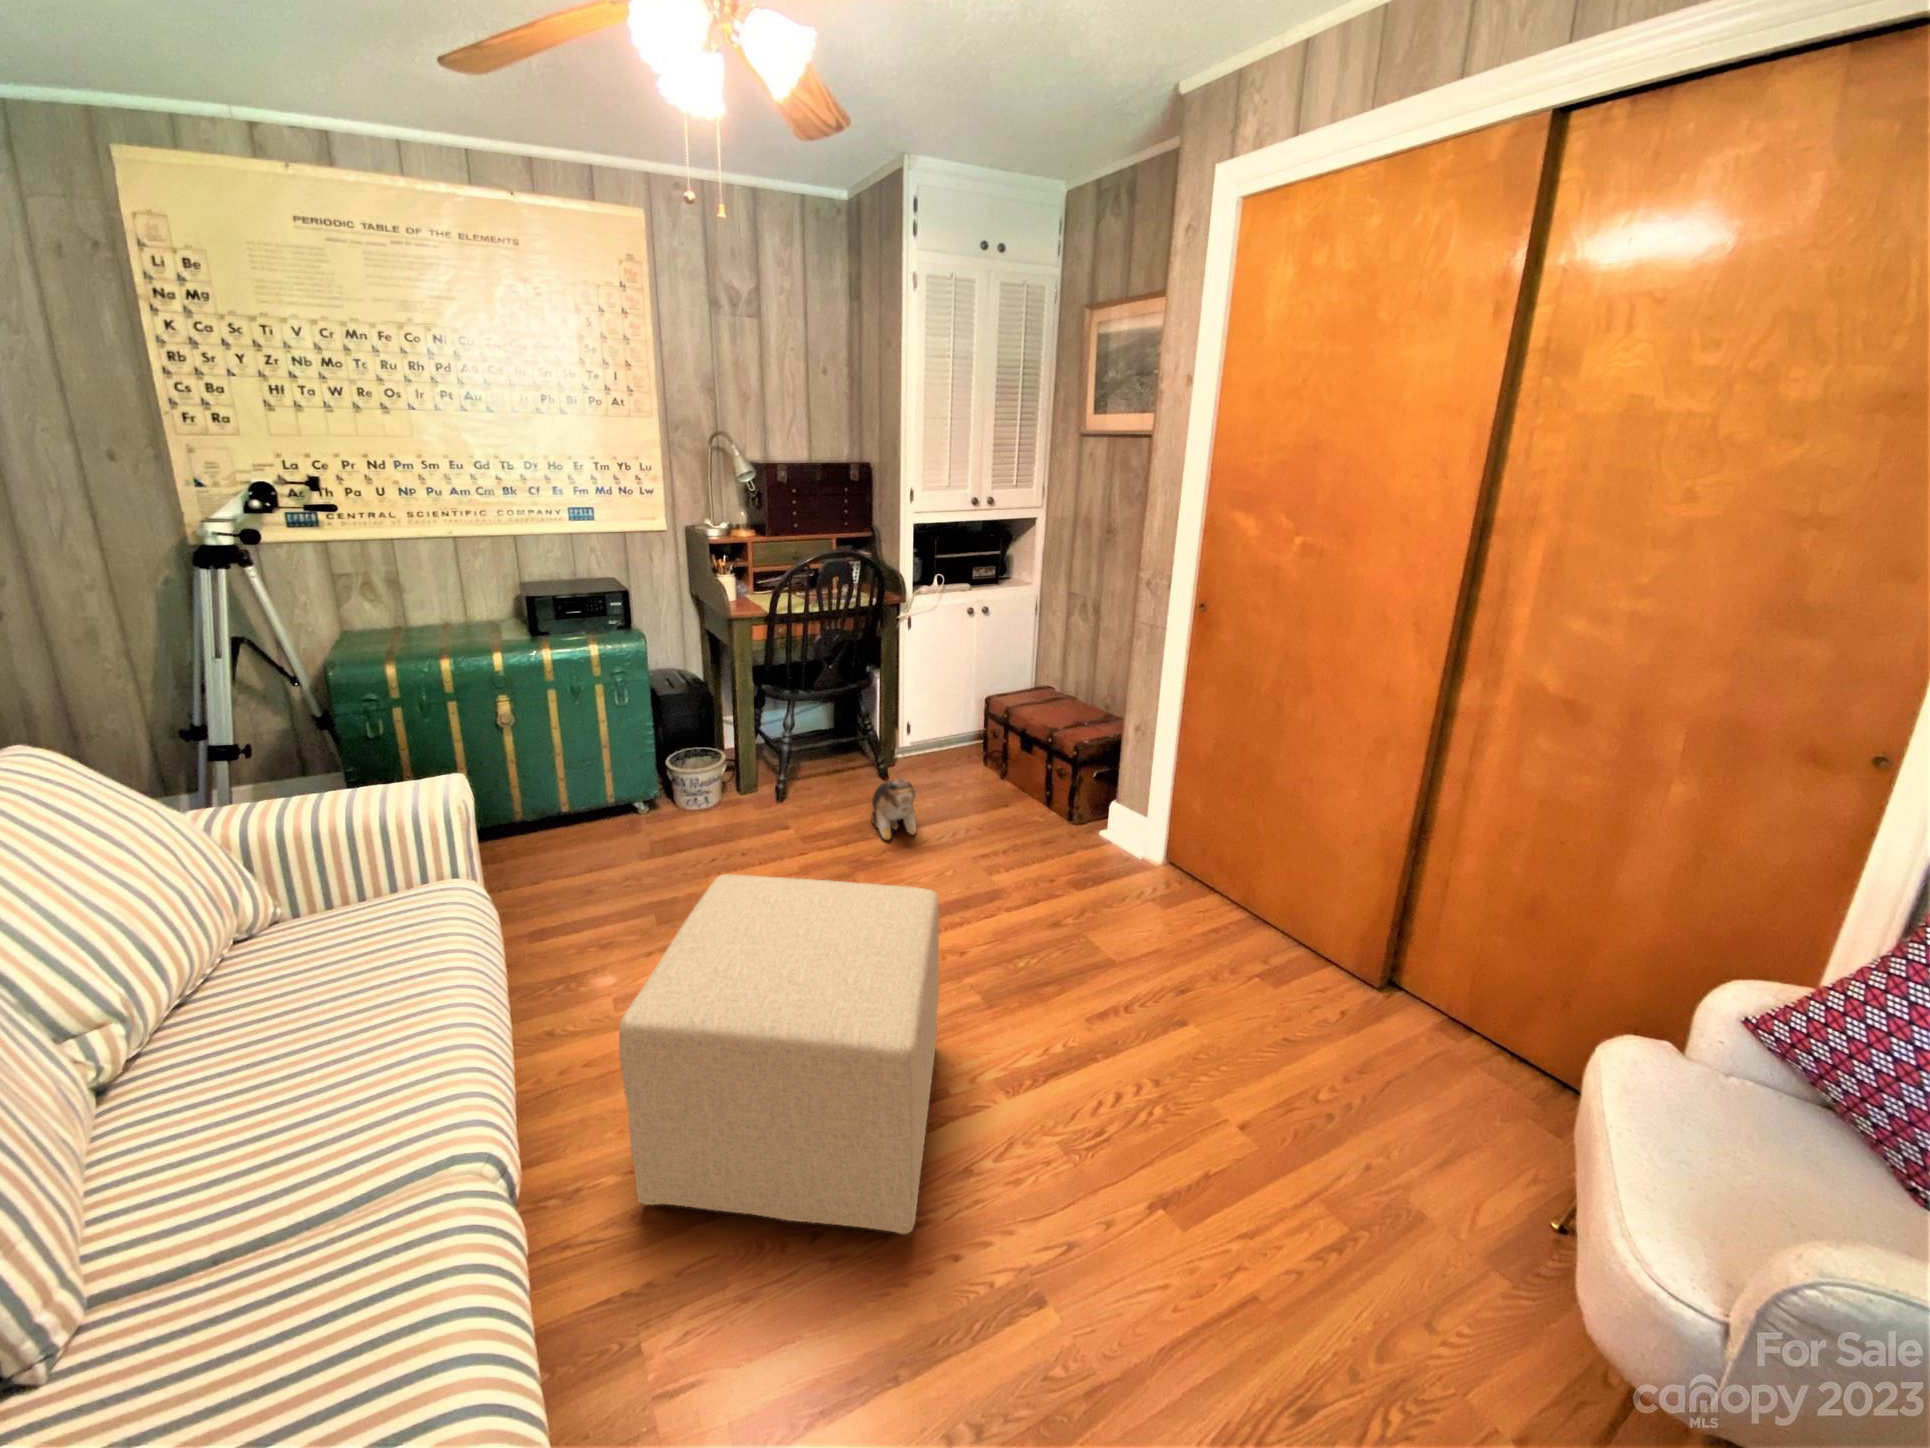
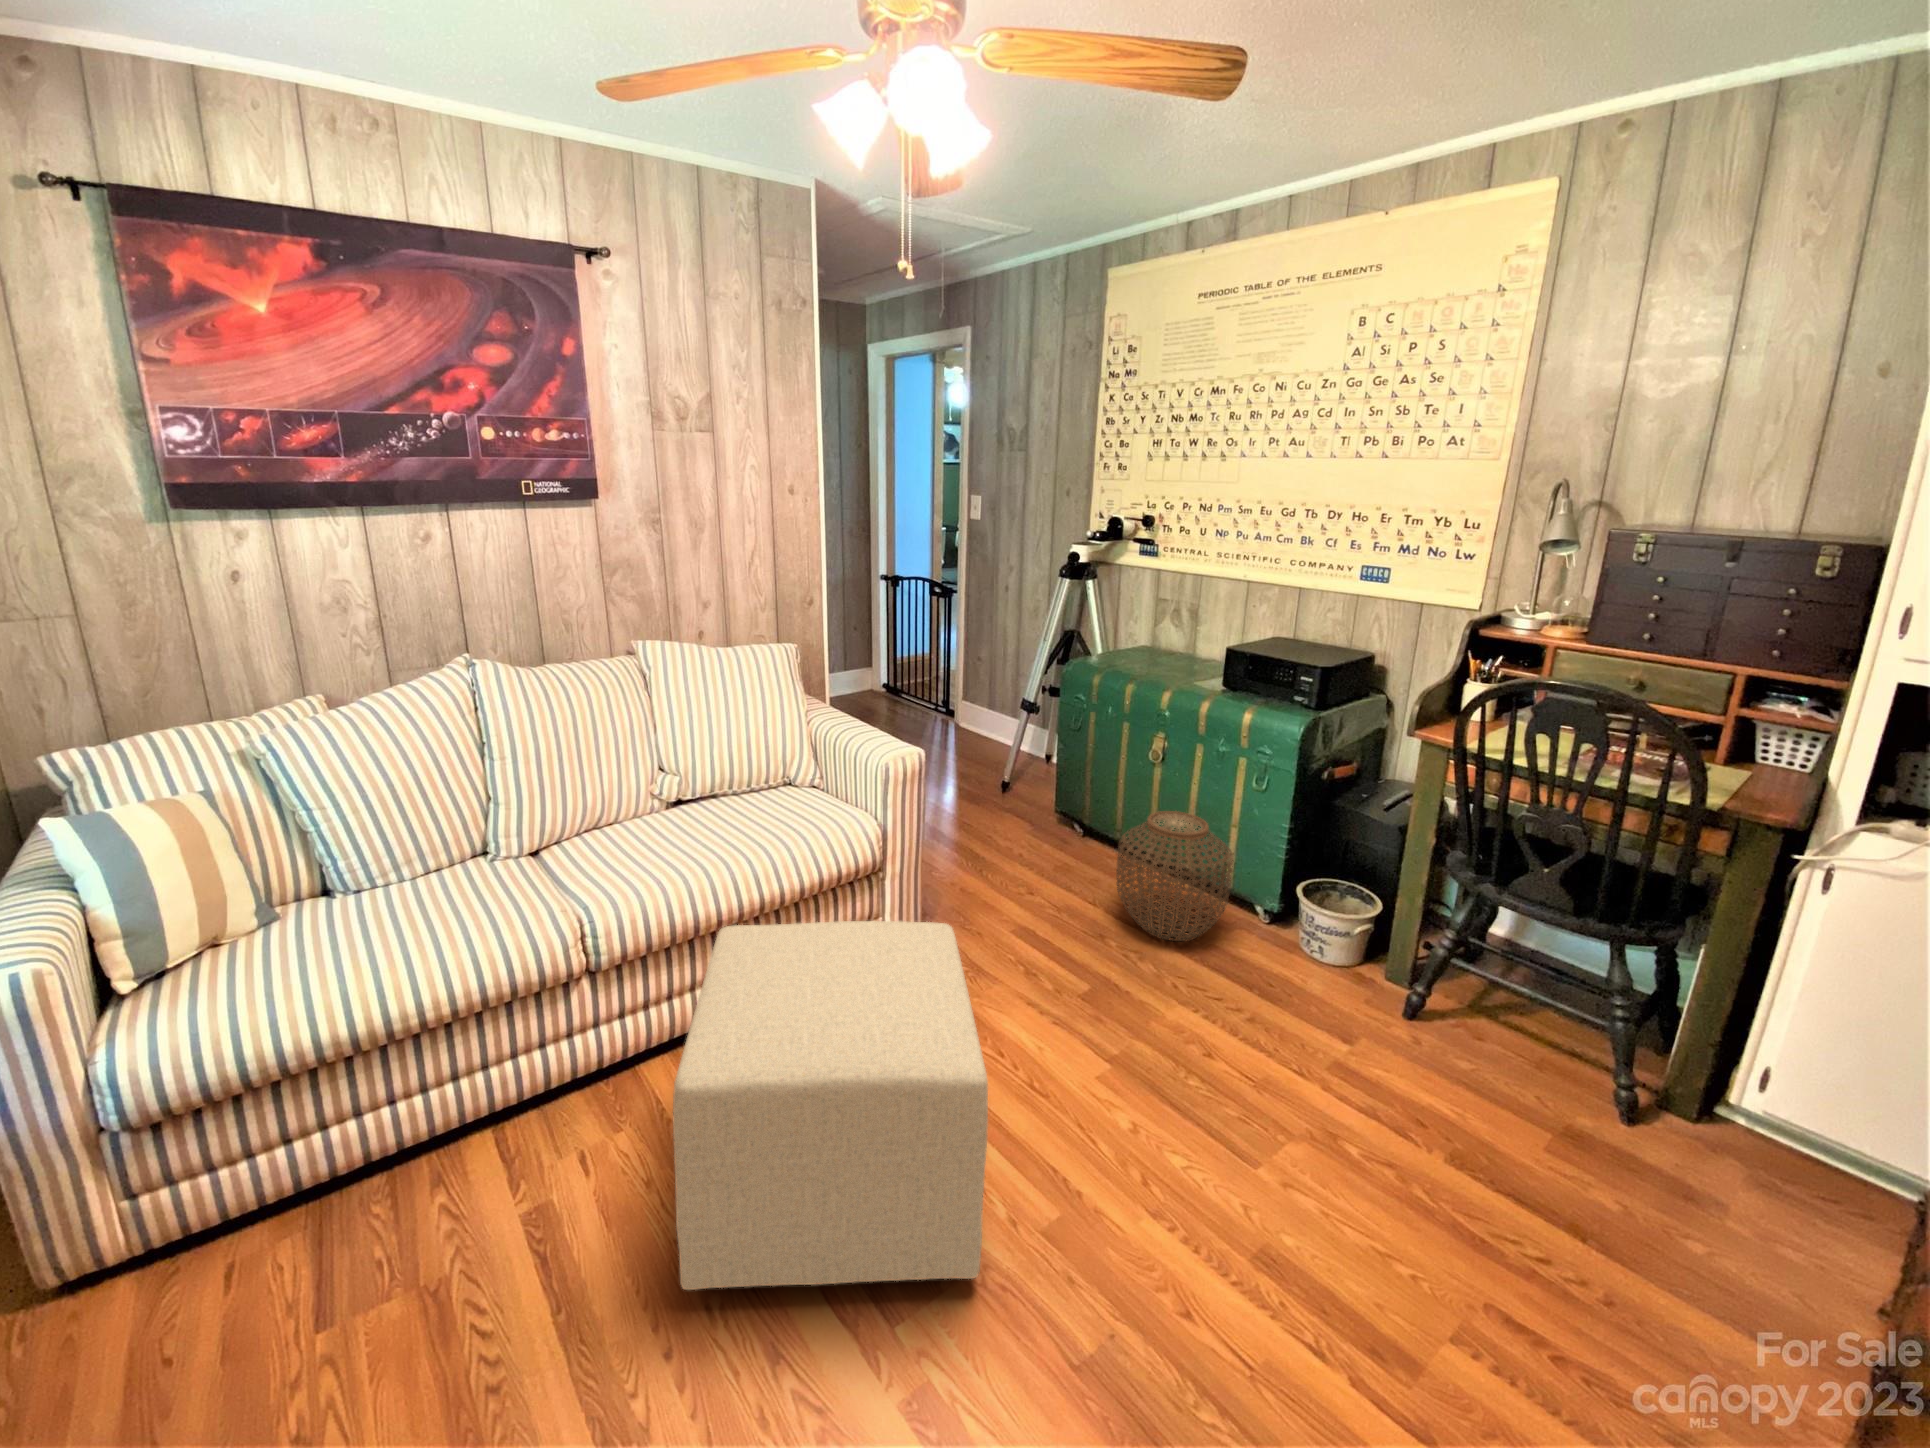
woven basket: none [543,746,652,862] -> present [1116,811,1233,941]
plush toy: present [871,777,916,840] -> none [1407,1064,1543,1191]

